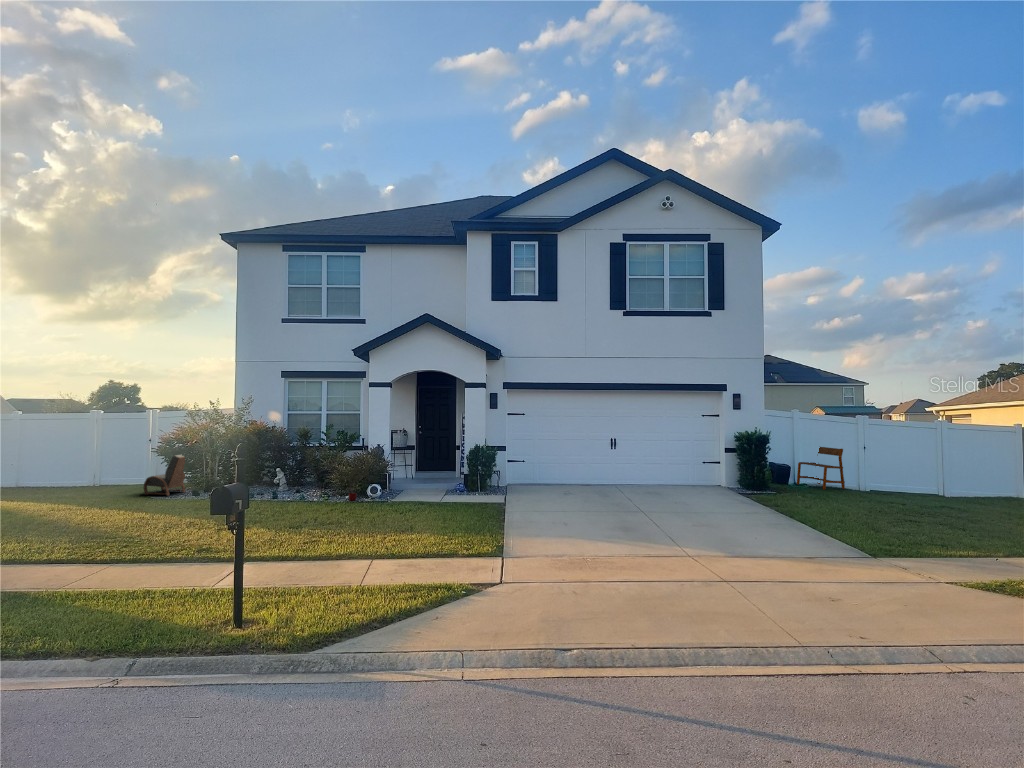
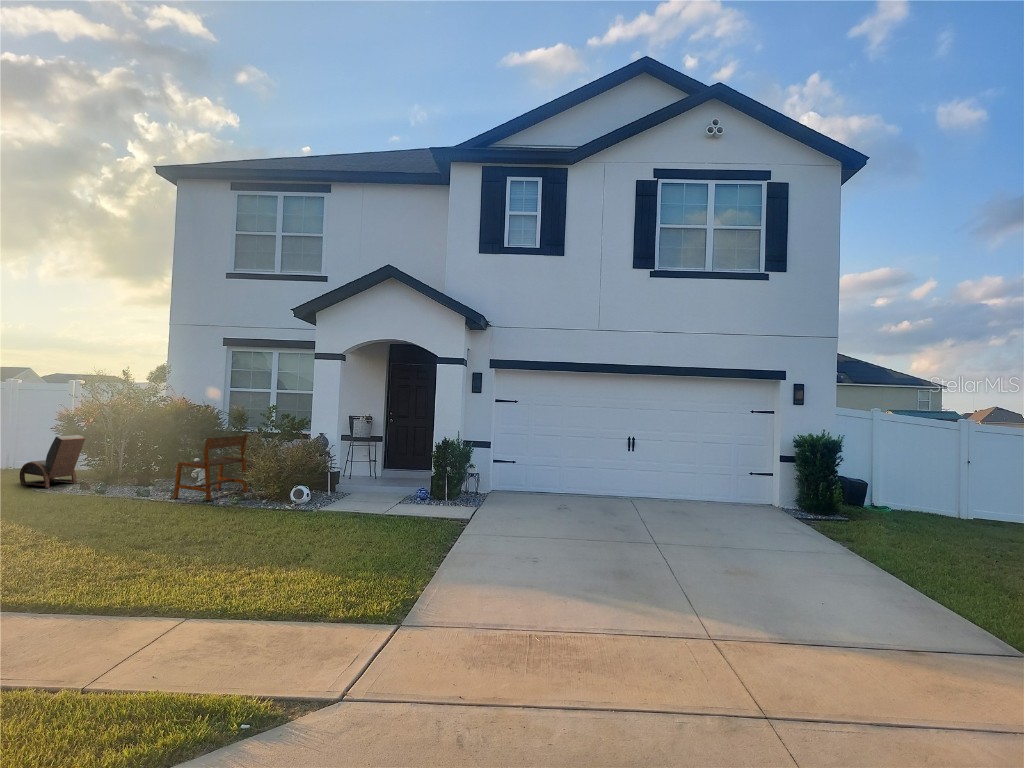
bench: present [797,447,845,490] -> present [174,435,248,500]
potted tree: present [337,460,369,501] -> none [248,452,292,507]

